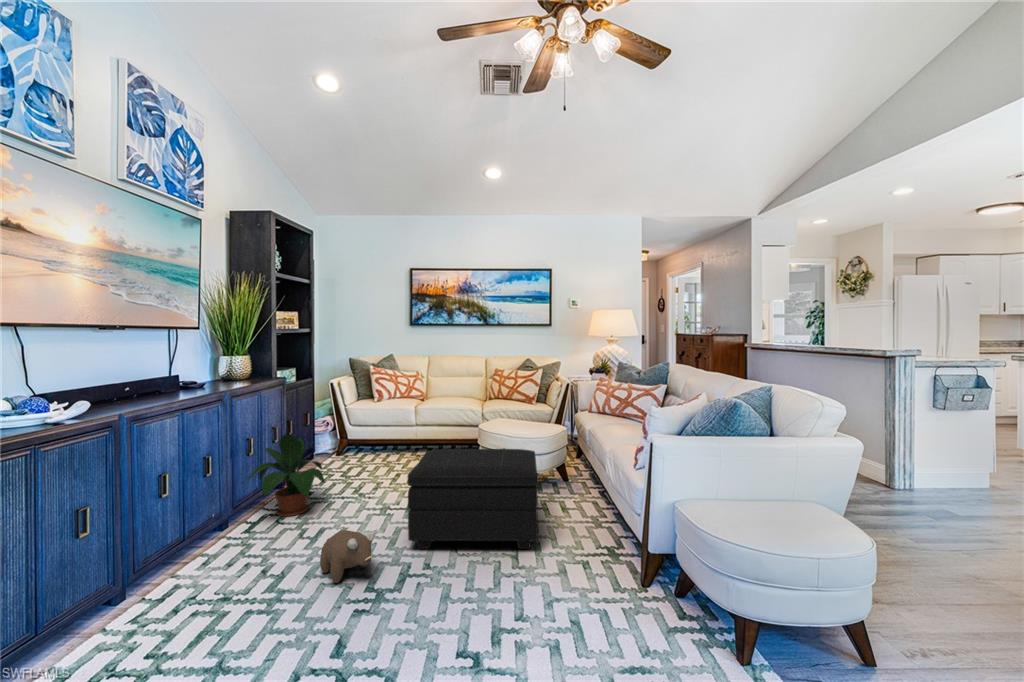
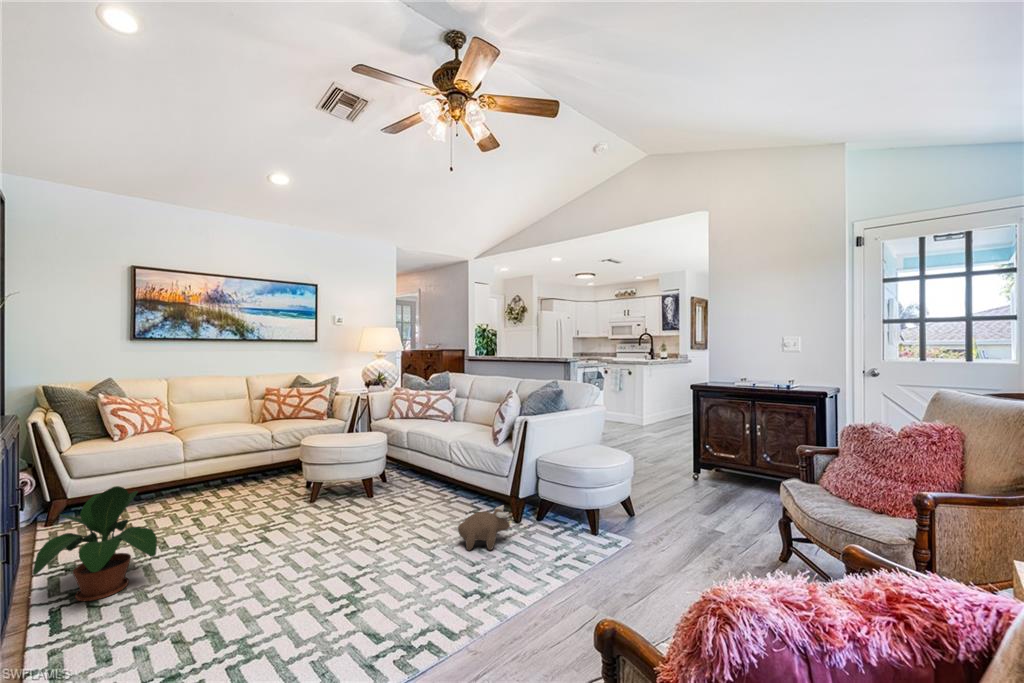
footstool: present [407,448,538,549] -> none [300,454,434,561]
plush toy: present [320,530,376,583] -> present [458,505,511,550]

